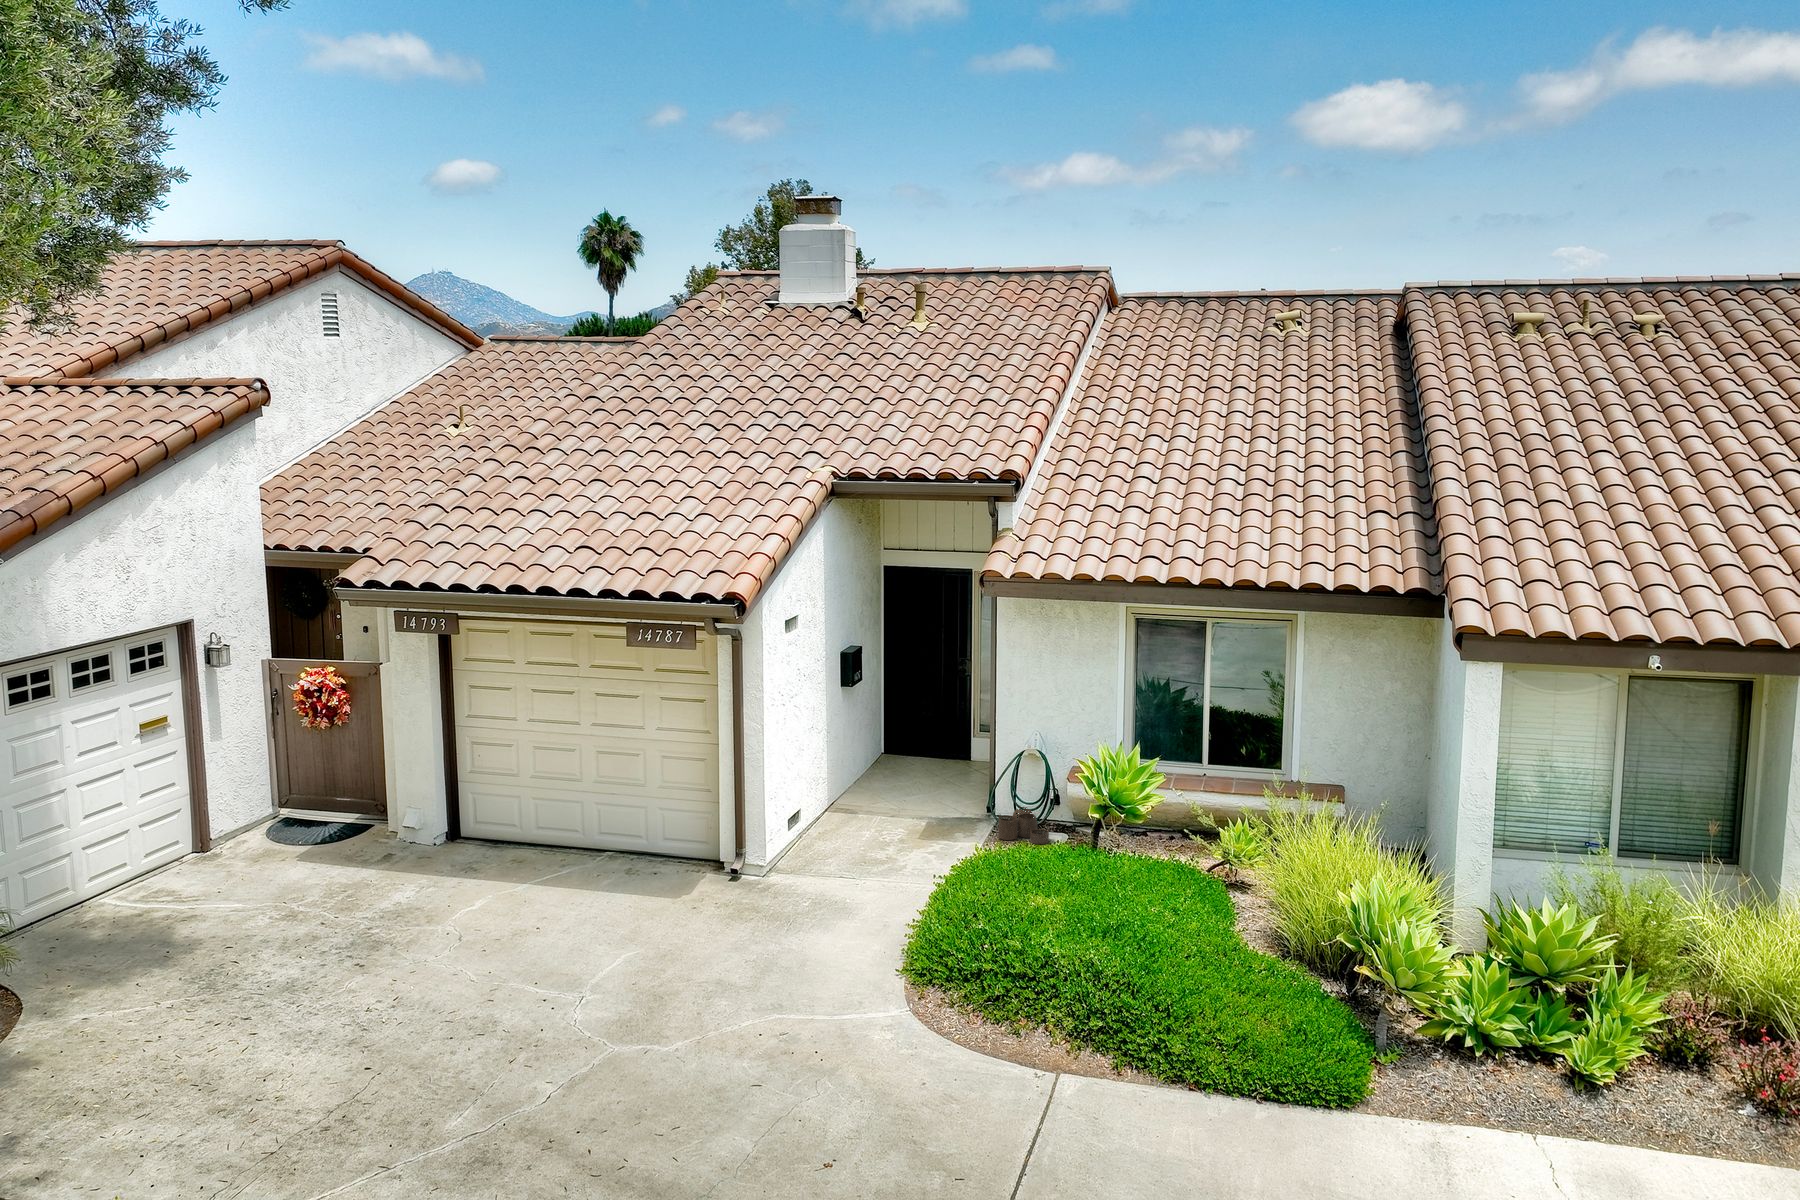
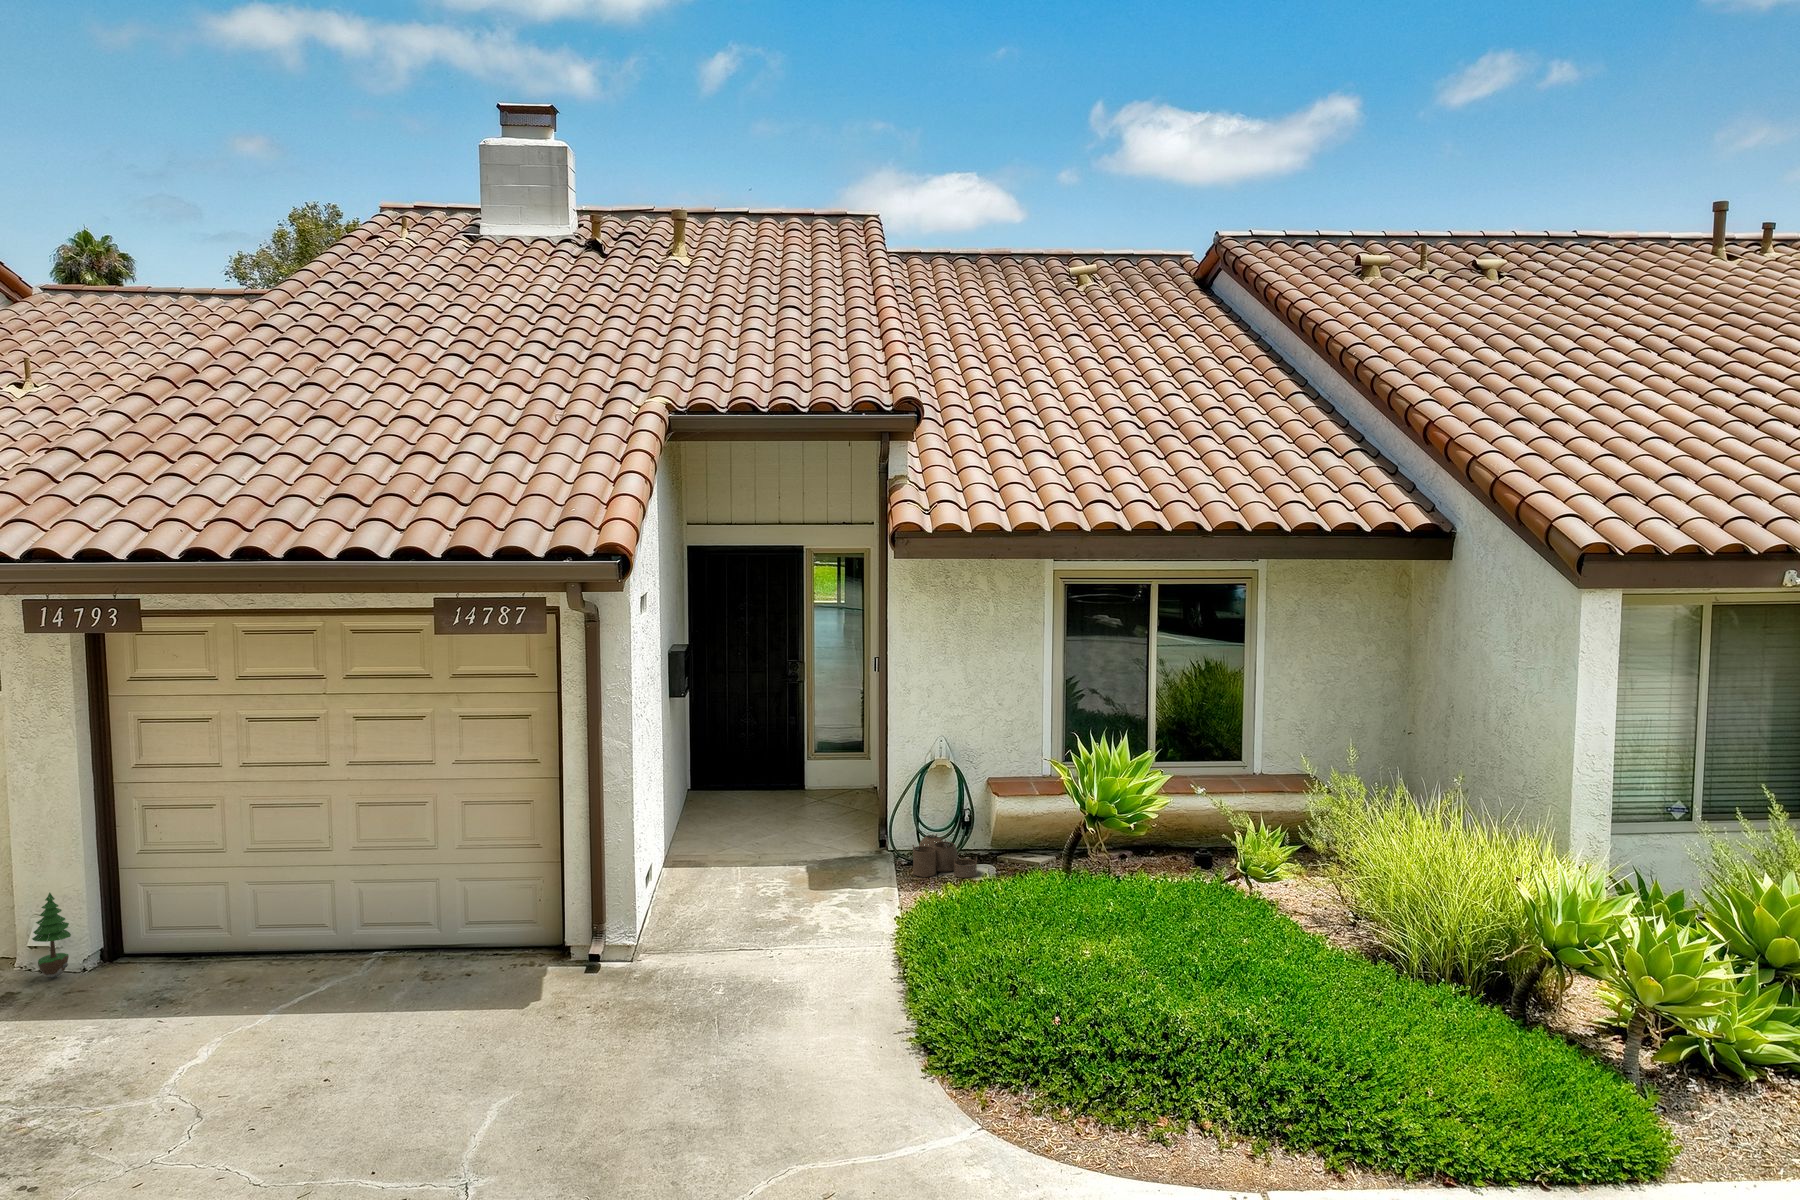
potted tree: none [411,794,433,847] -> present [32,893,71,978]

